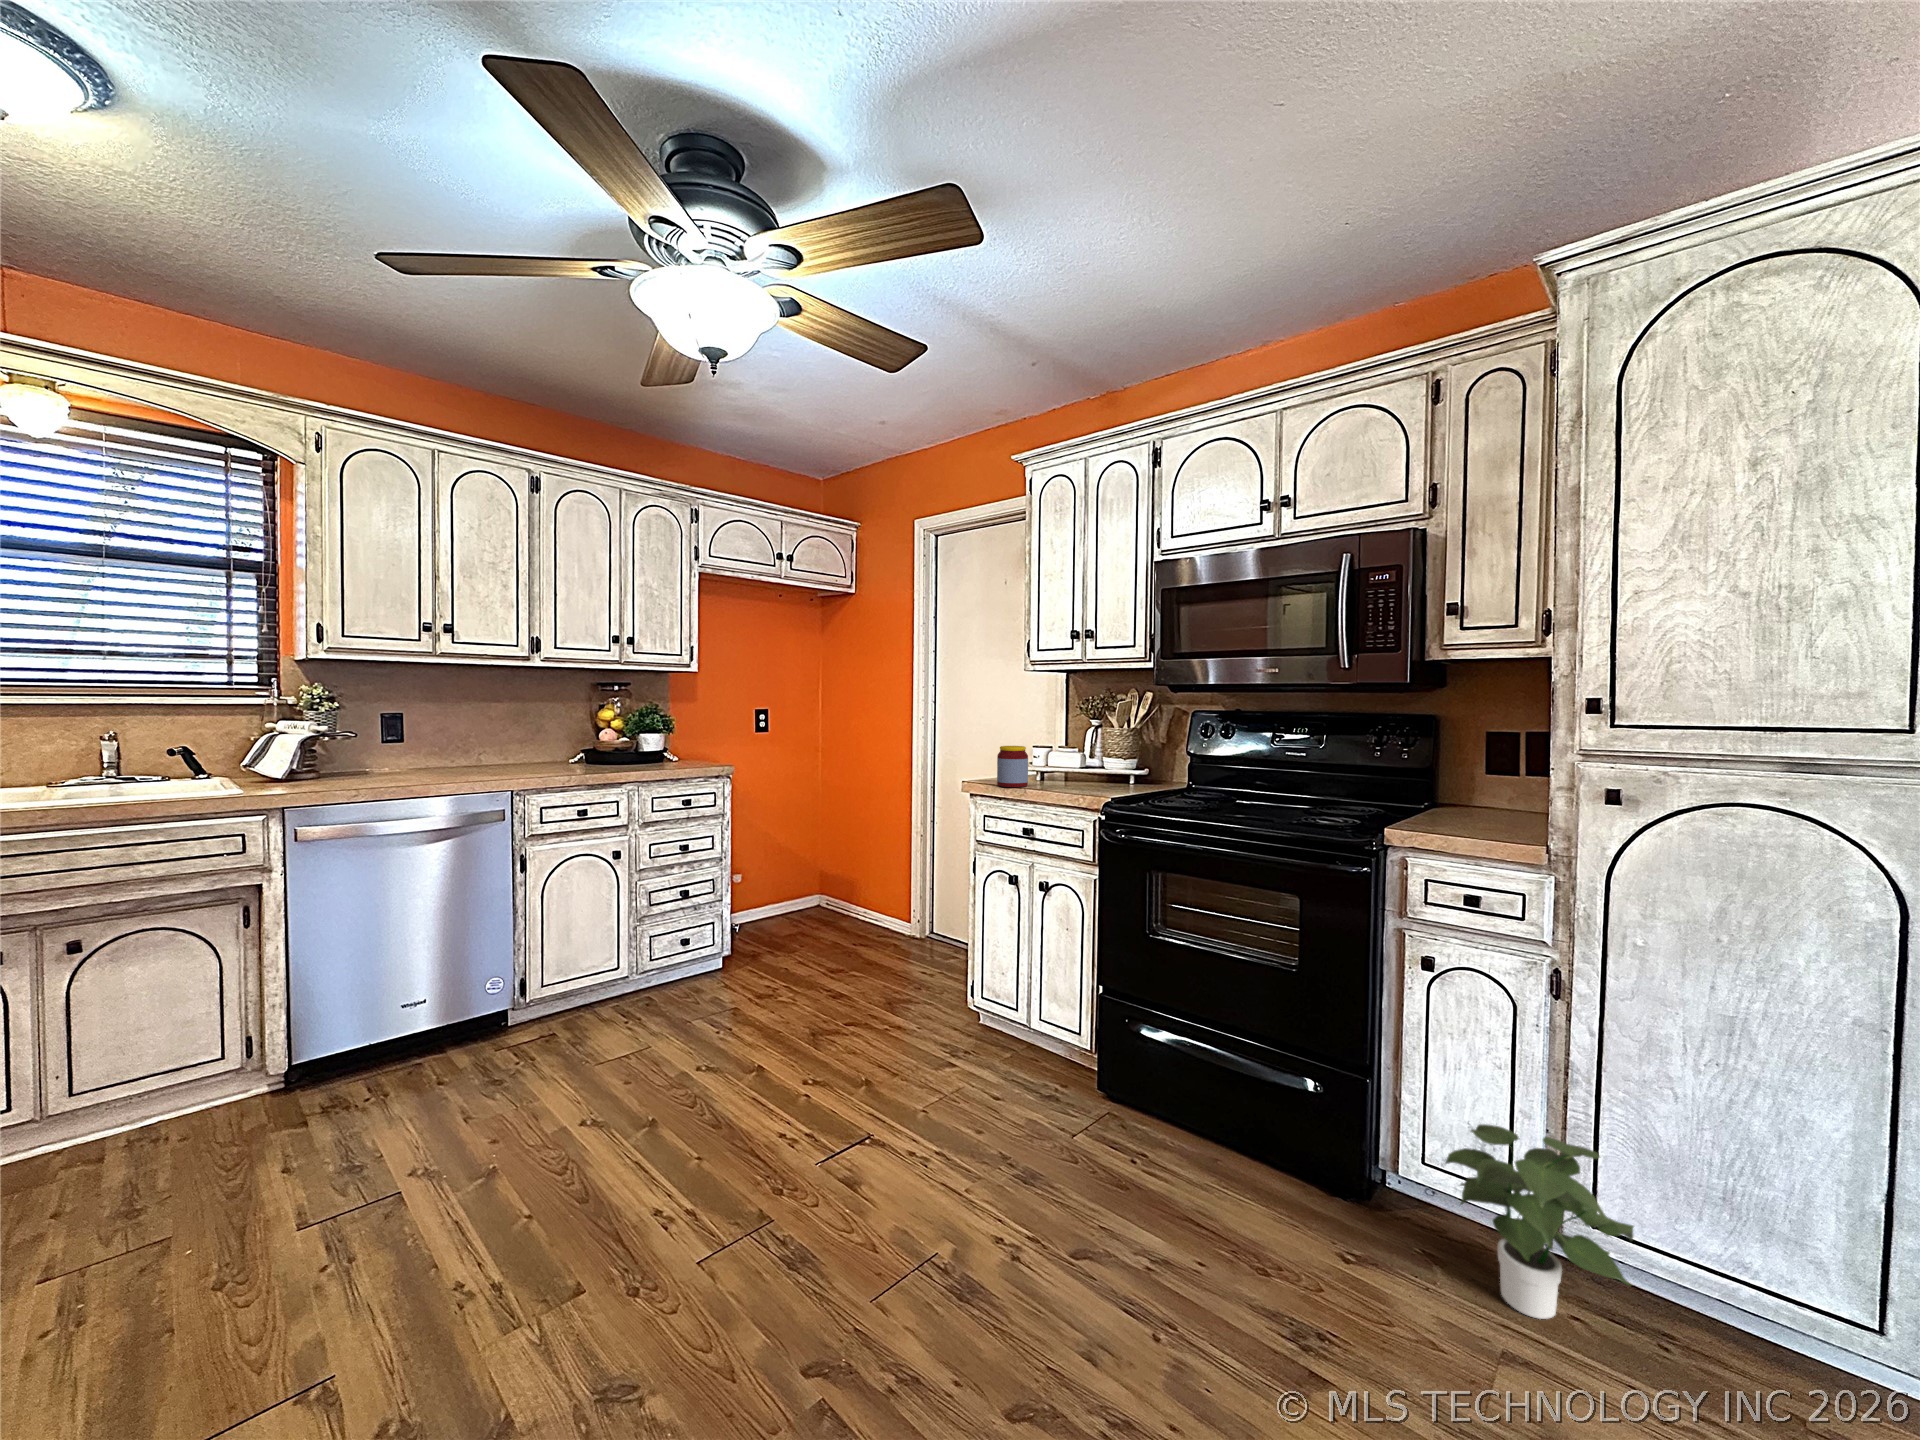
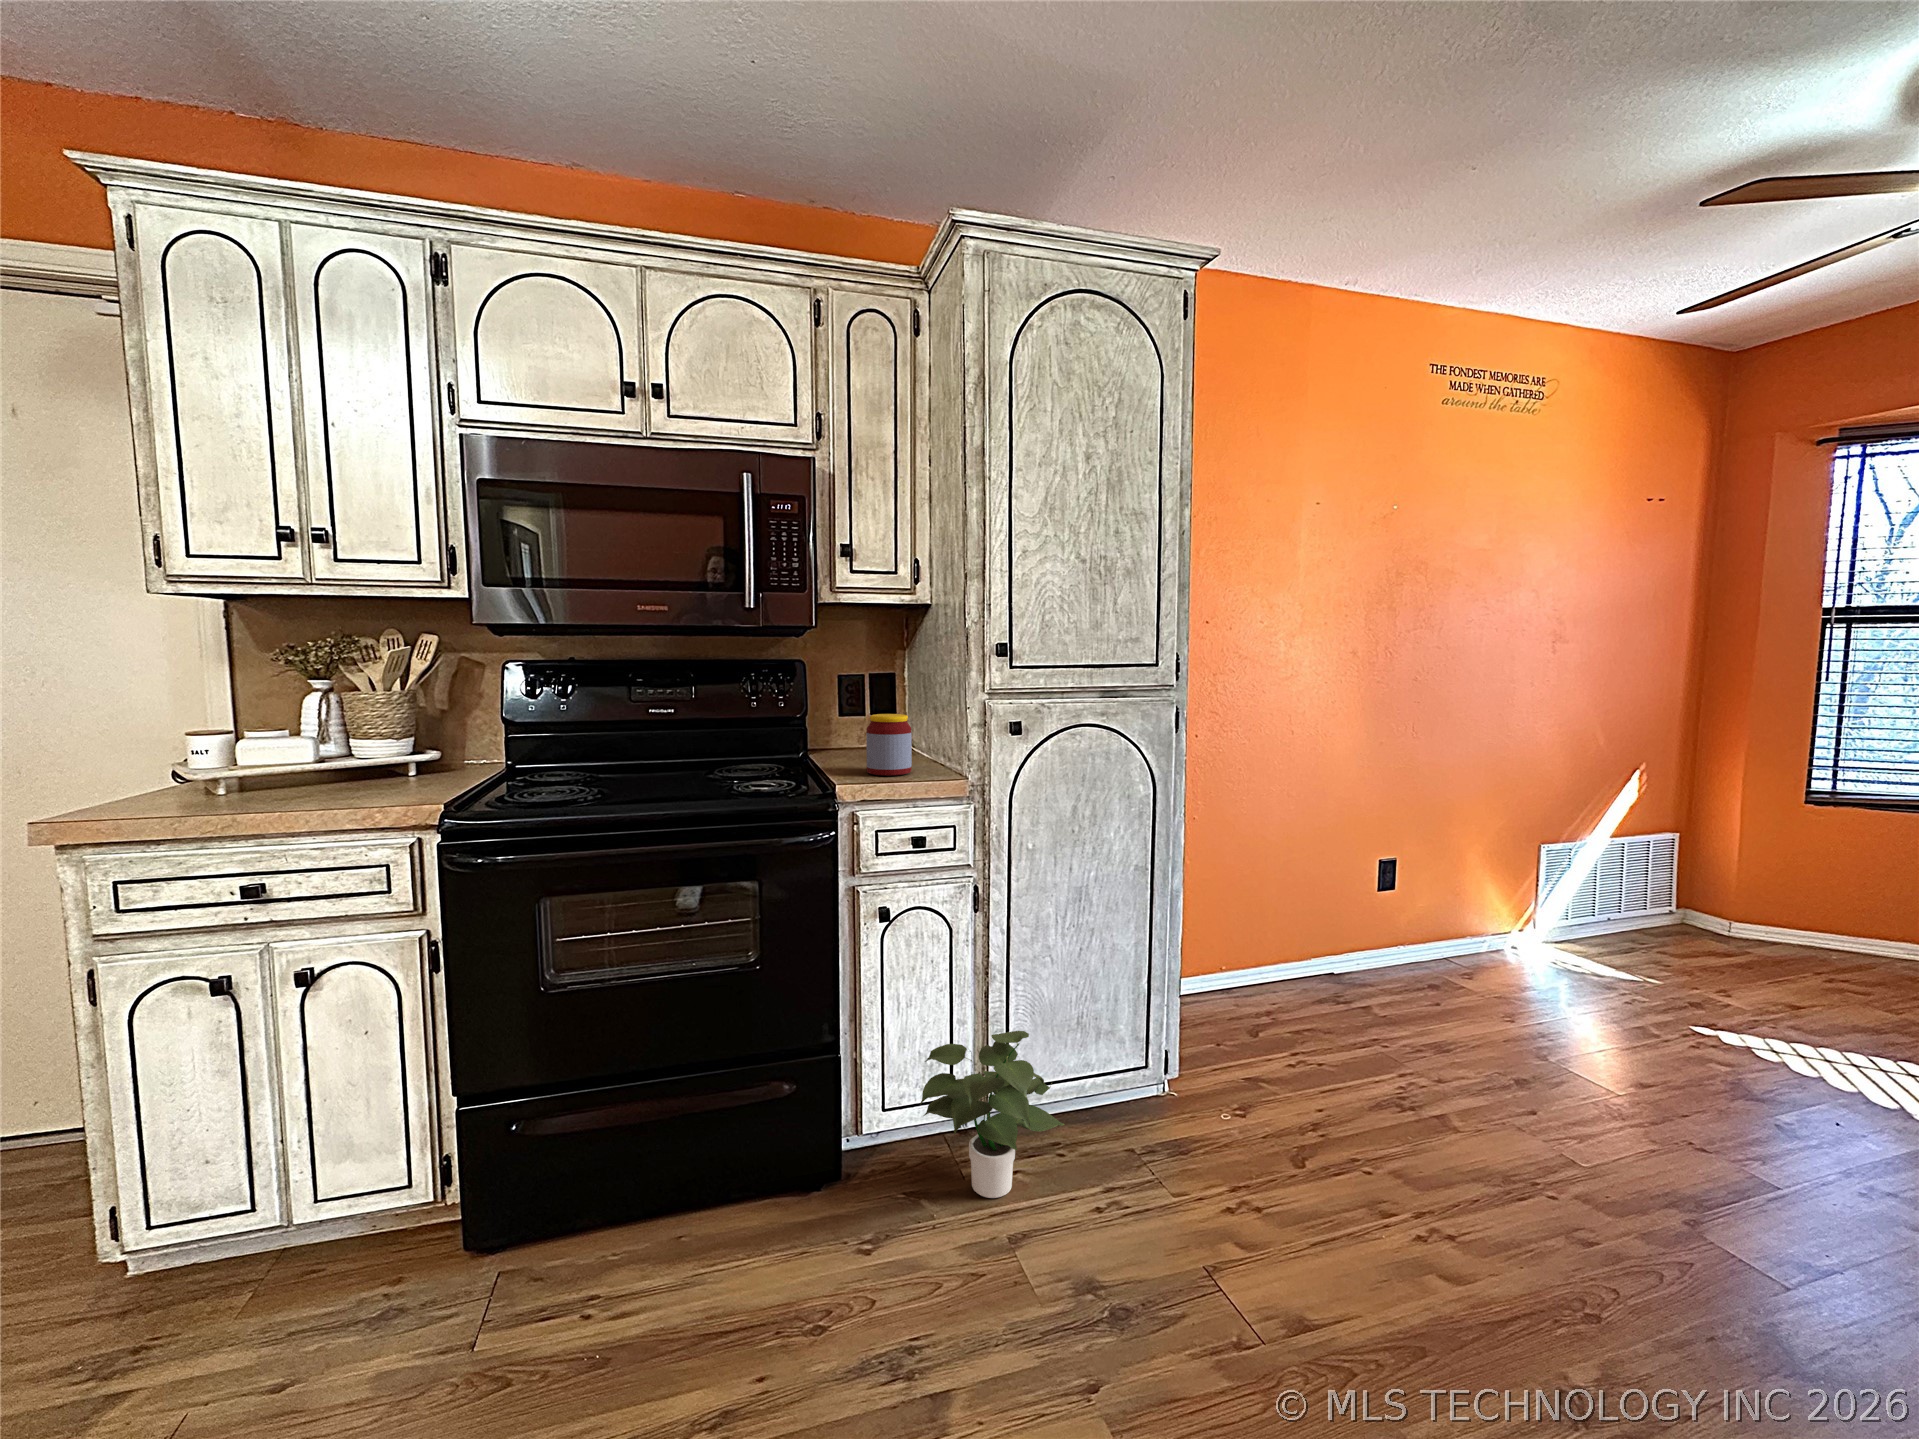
jar: present [997,746,1028,787] -> present [866,714,912,775]

